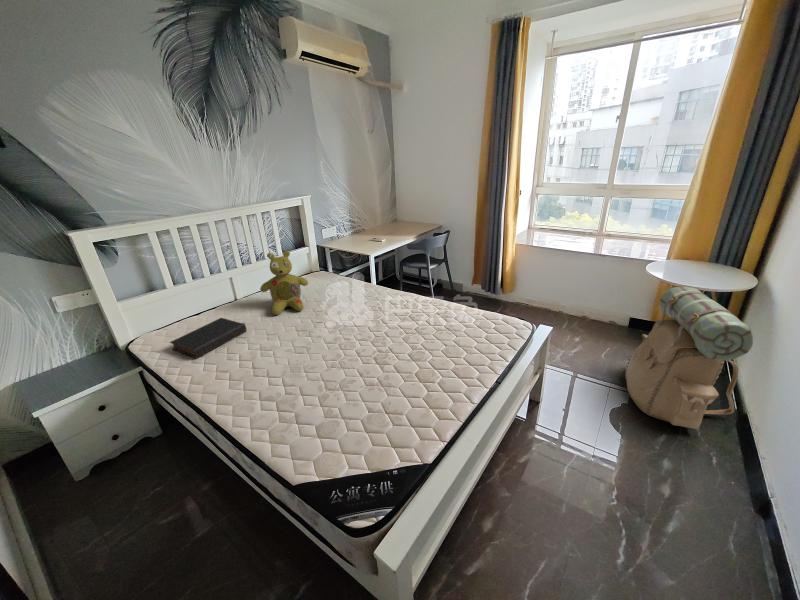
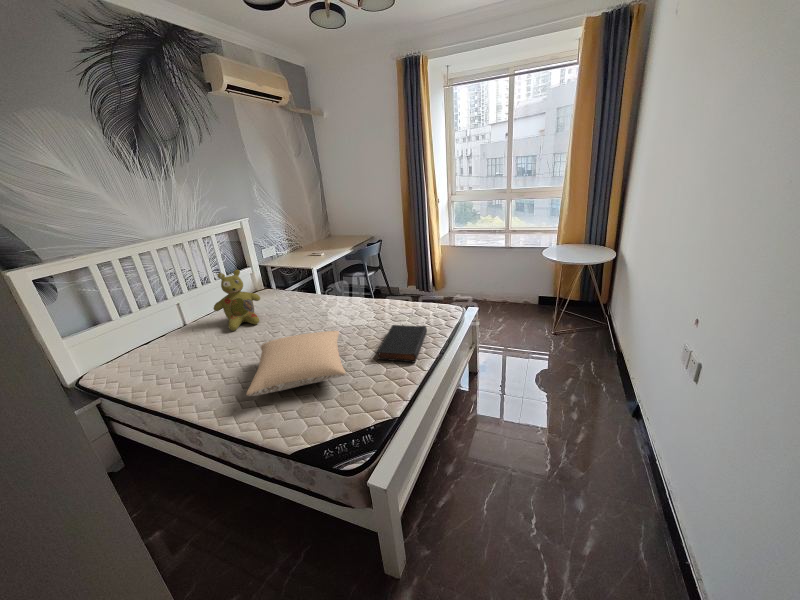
backpack: present [625,287,753,429] -> none [539,263,616,370]
book: present [170,318,247,359] -> present [377,325,427,362]
pillow: none [264,335,380,401] -> present [247,331,346,396]

